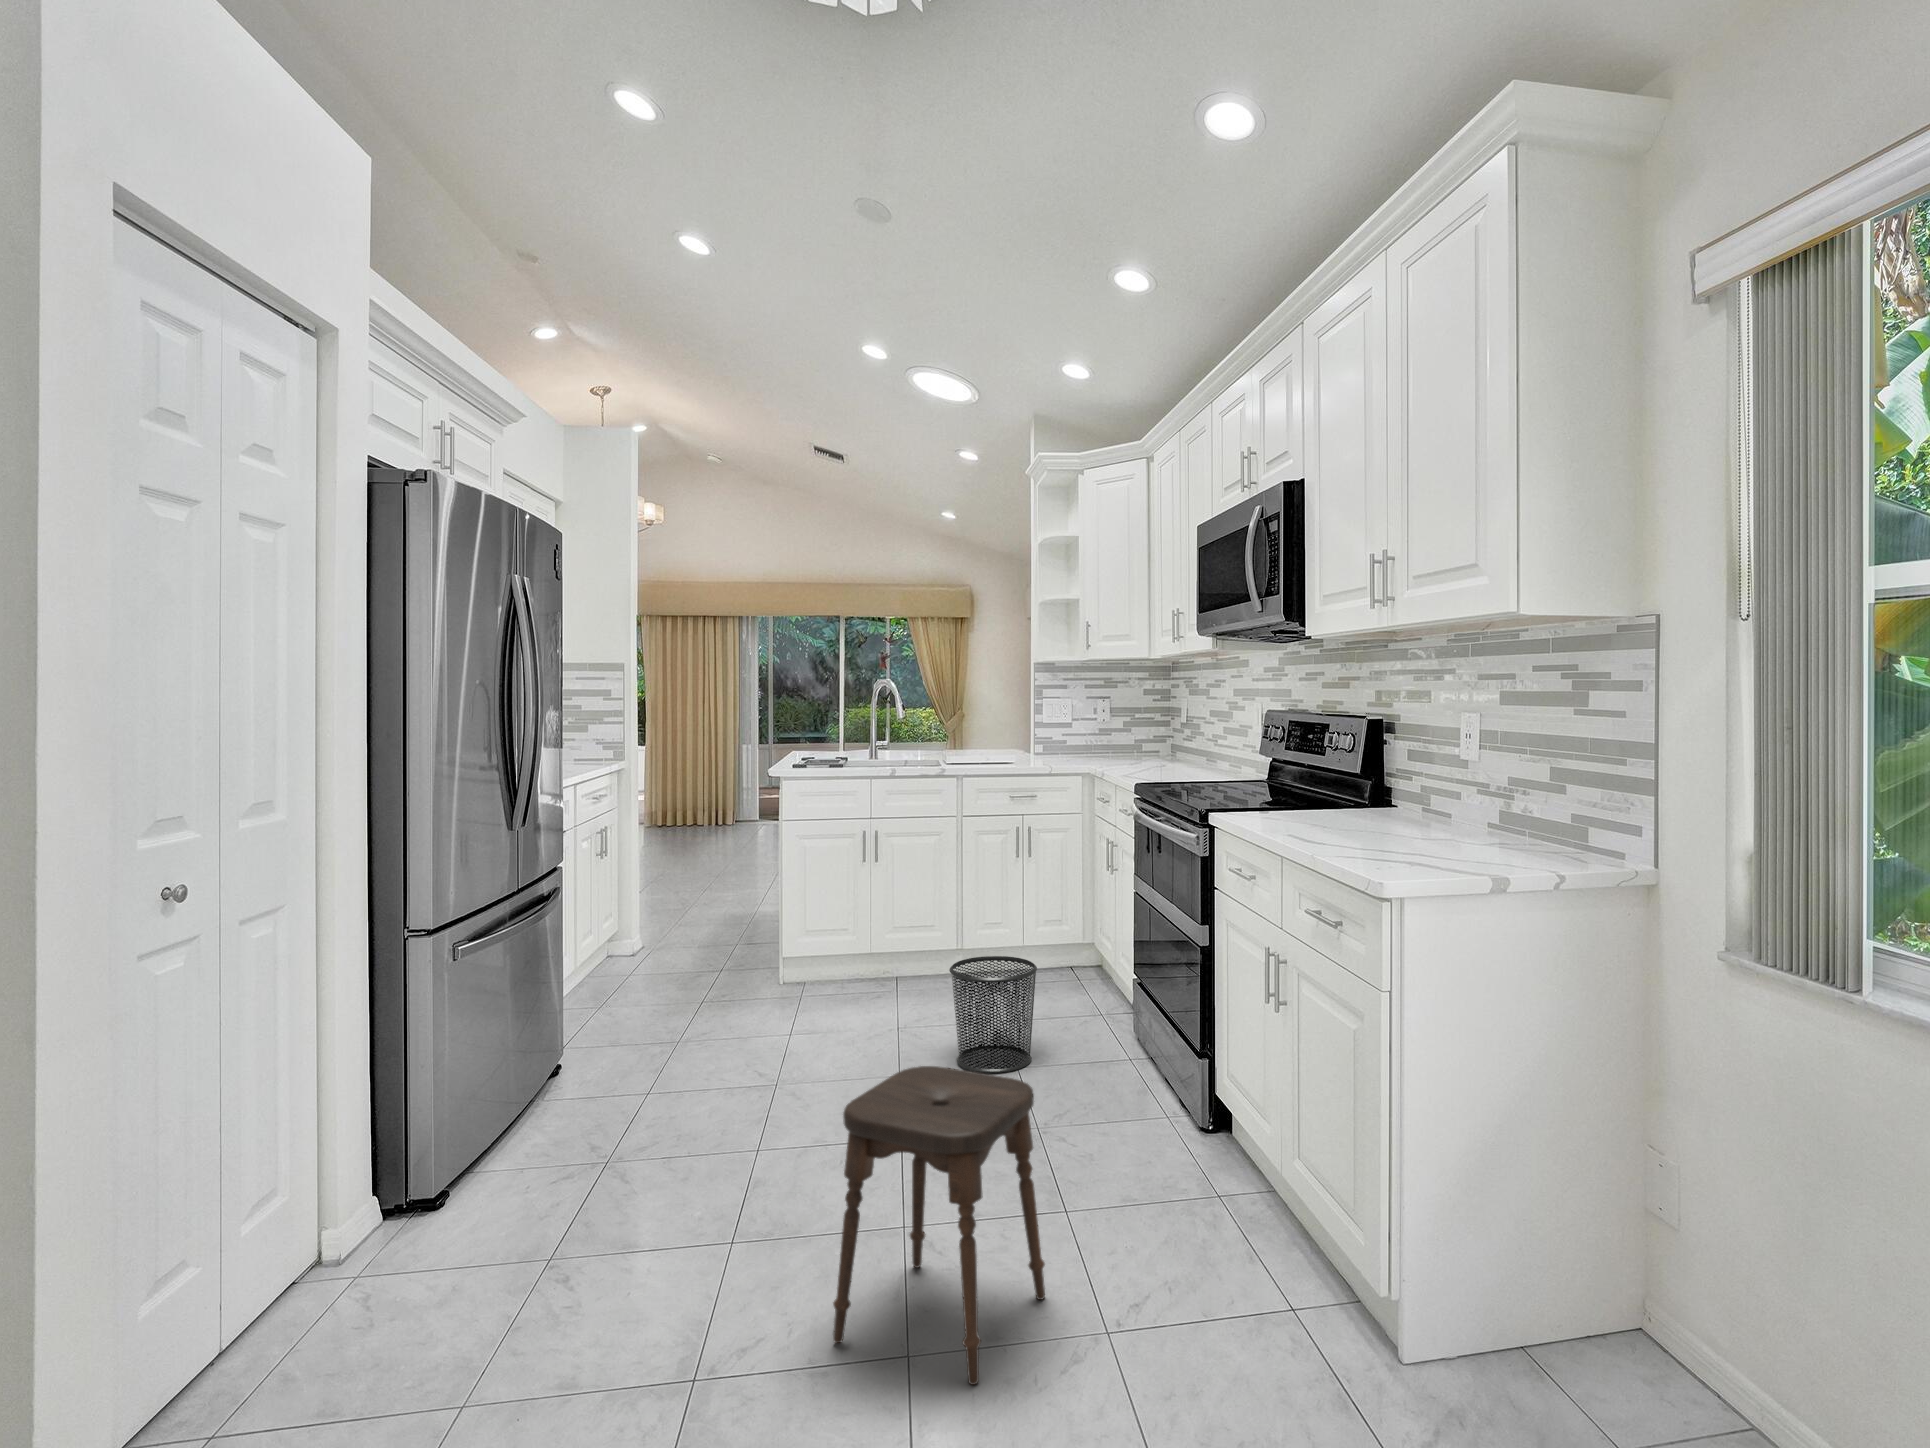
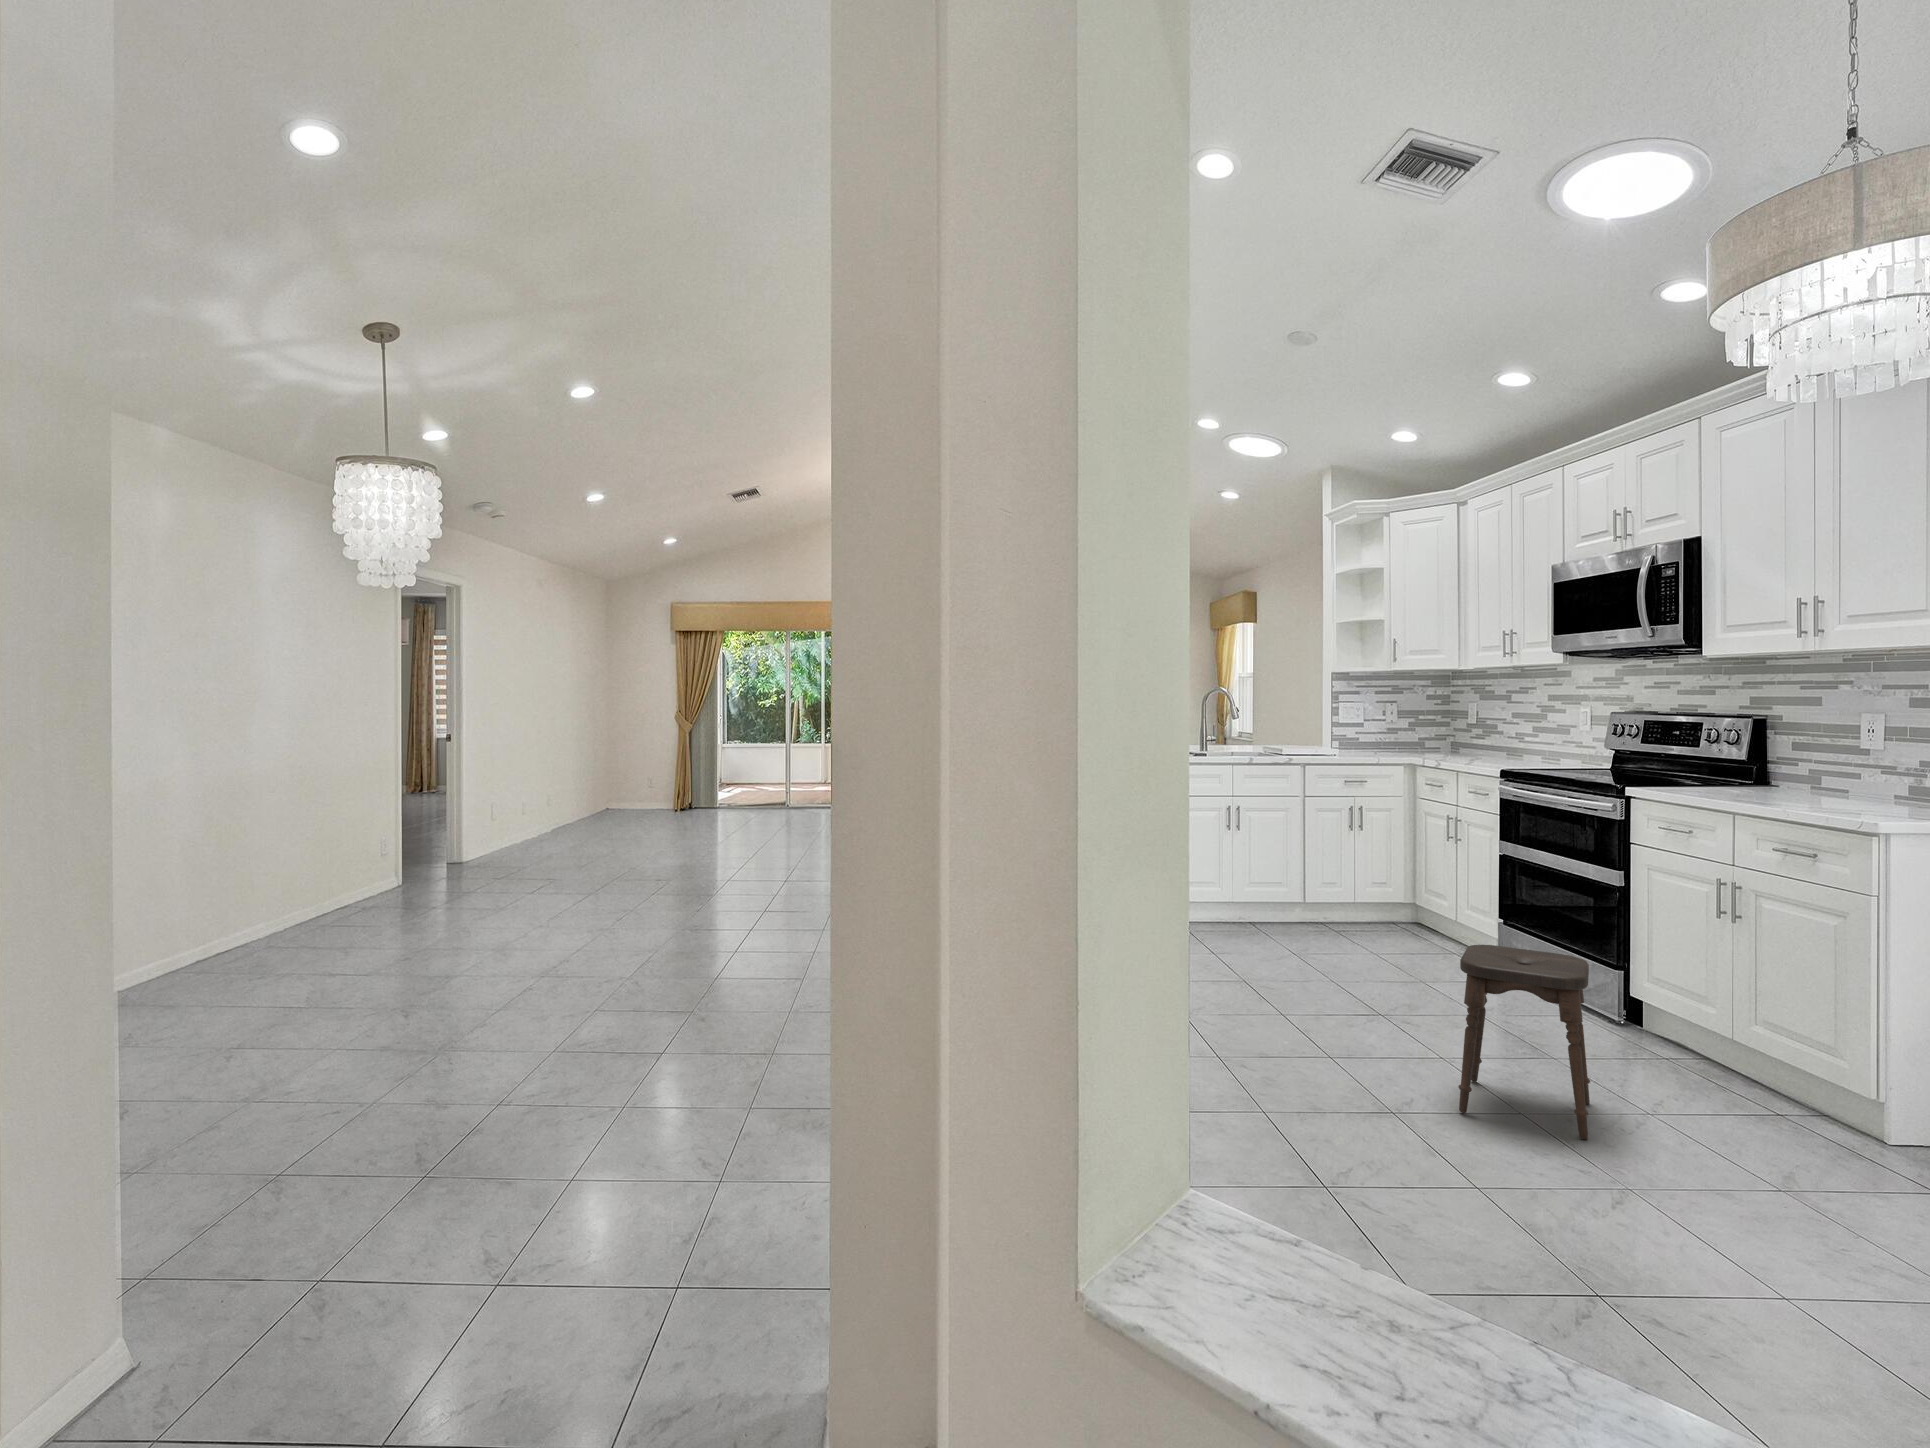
waste bin: present [949,956,1037,1073] -> none [1356,896,1430,982]

